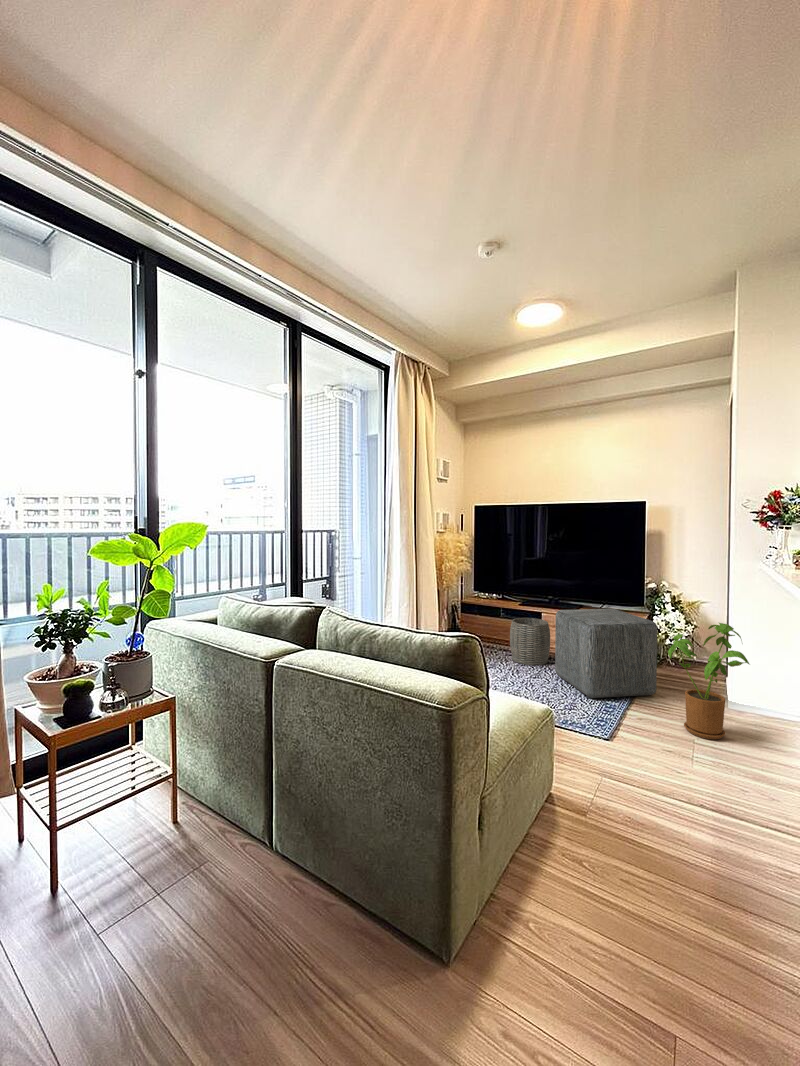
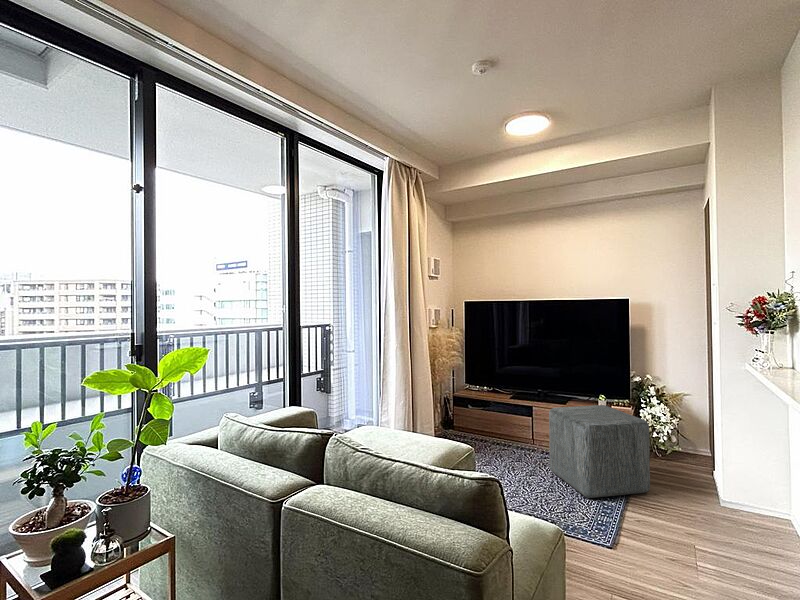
woven basket: present [510,618,550,665] -> none [504,413,543,461]
house plant: present [668,623,749,739] -> none [664,426,748,544]

